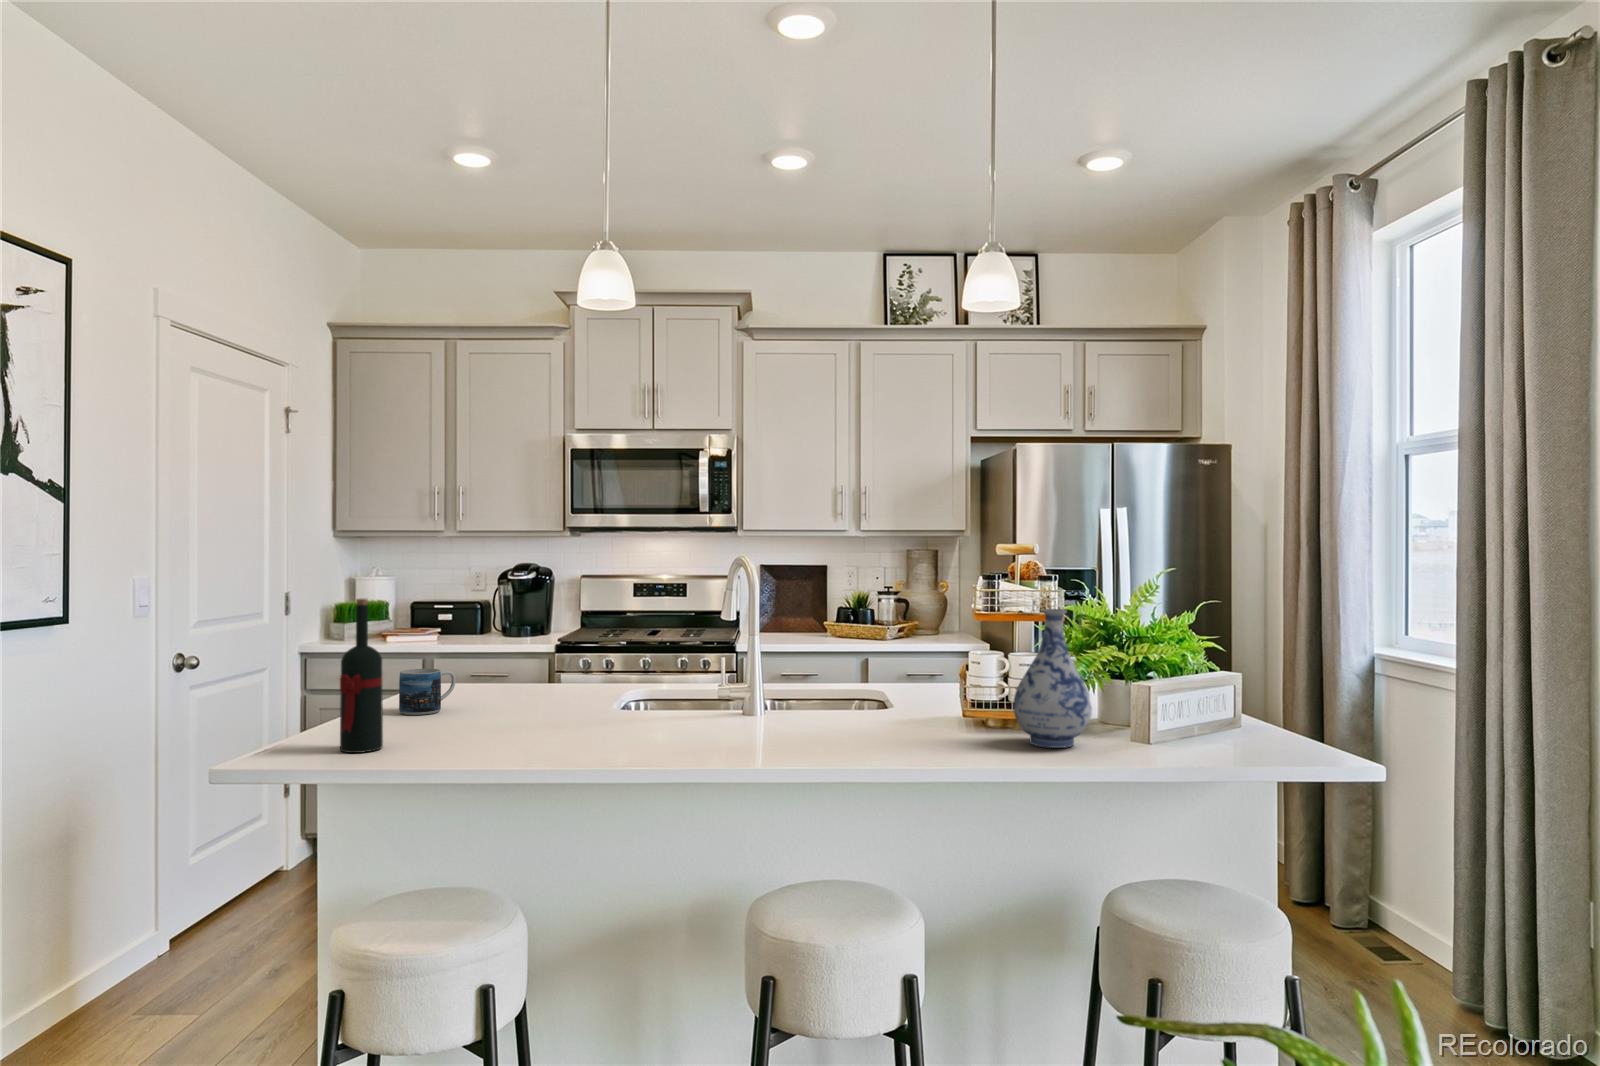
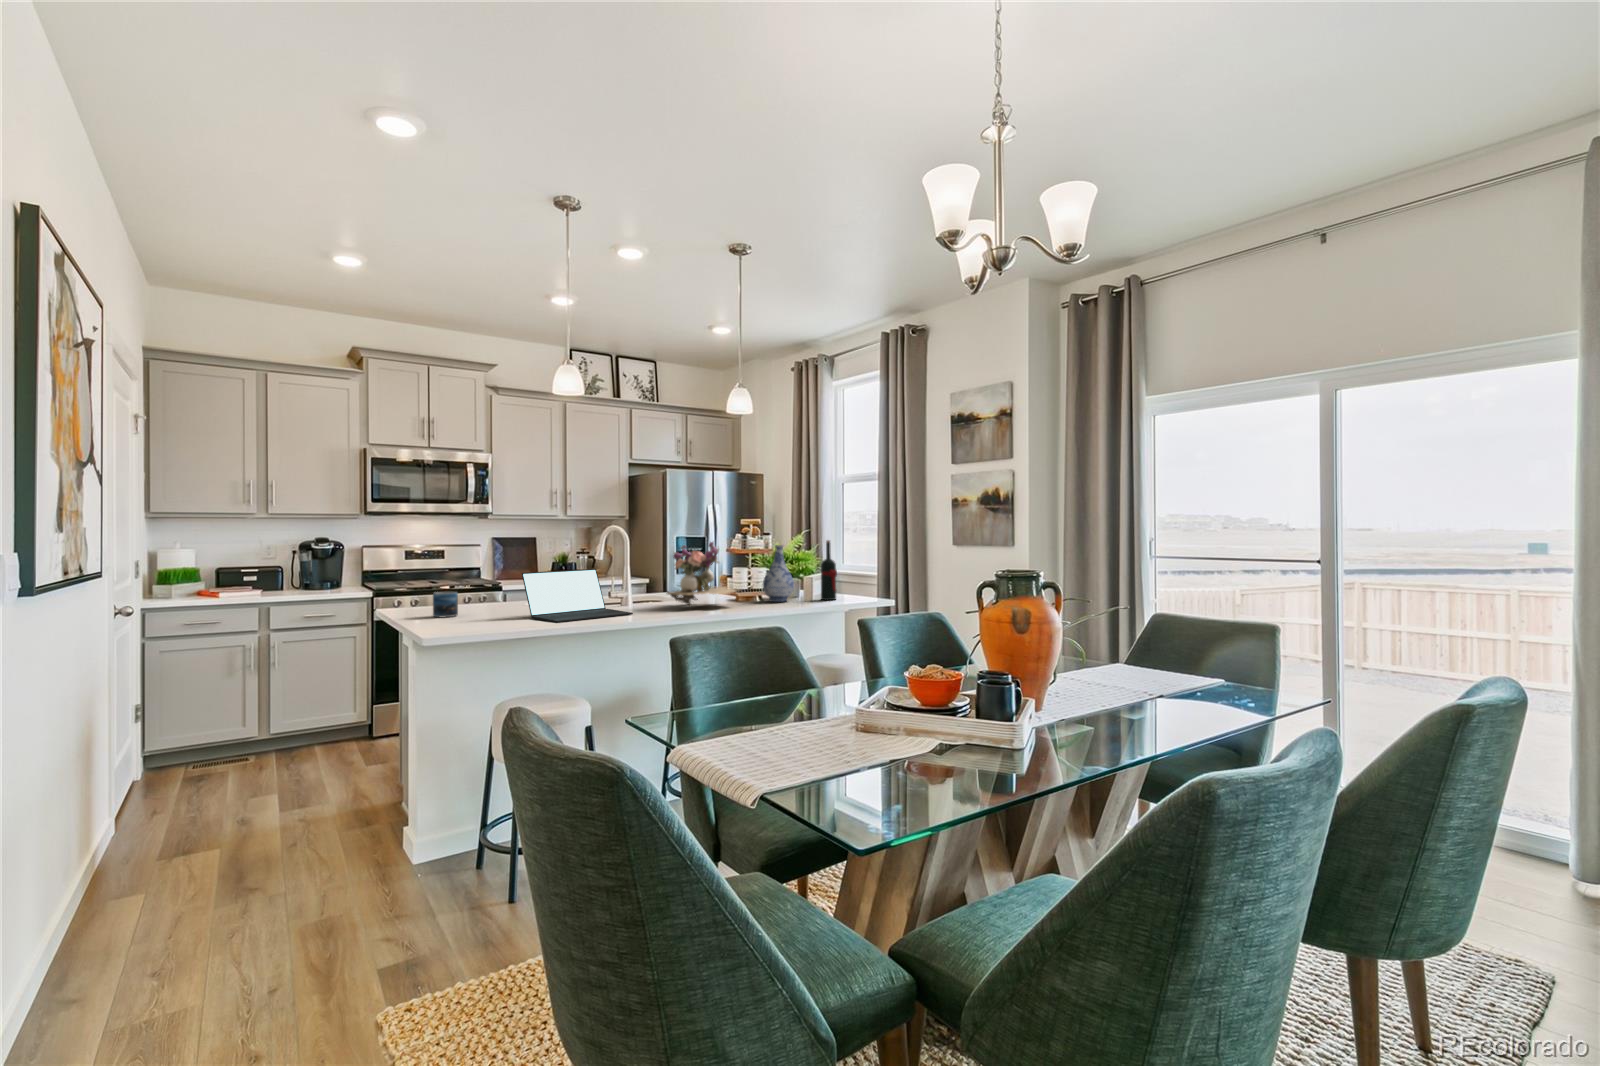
flower arrangement: none [754,592,936,741] -> present [666,542,738,605]
wine bottle: present [340,599,383,753] -> present [821,540,837,600]
laptop: none [473,644,657,759] -> present [522,569,633,622]

